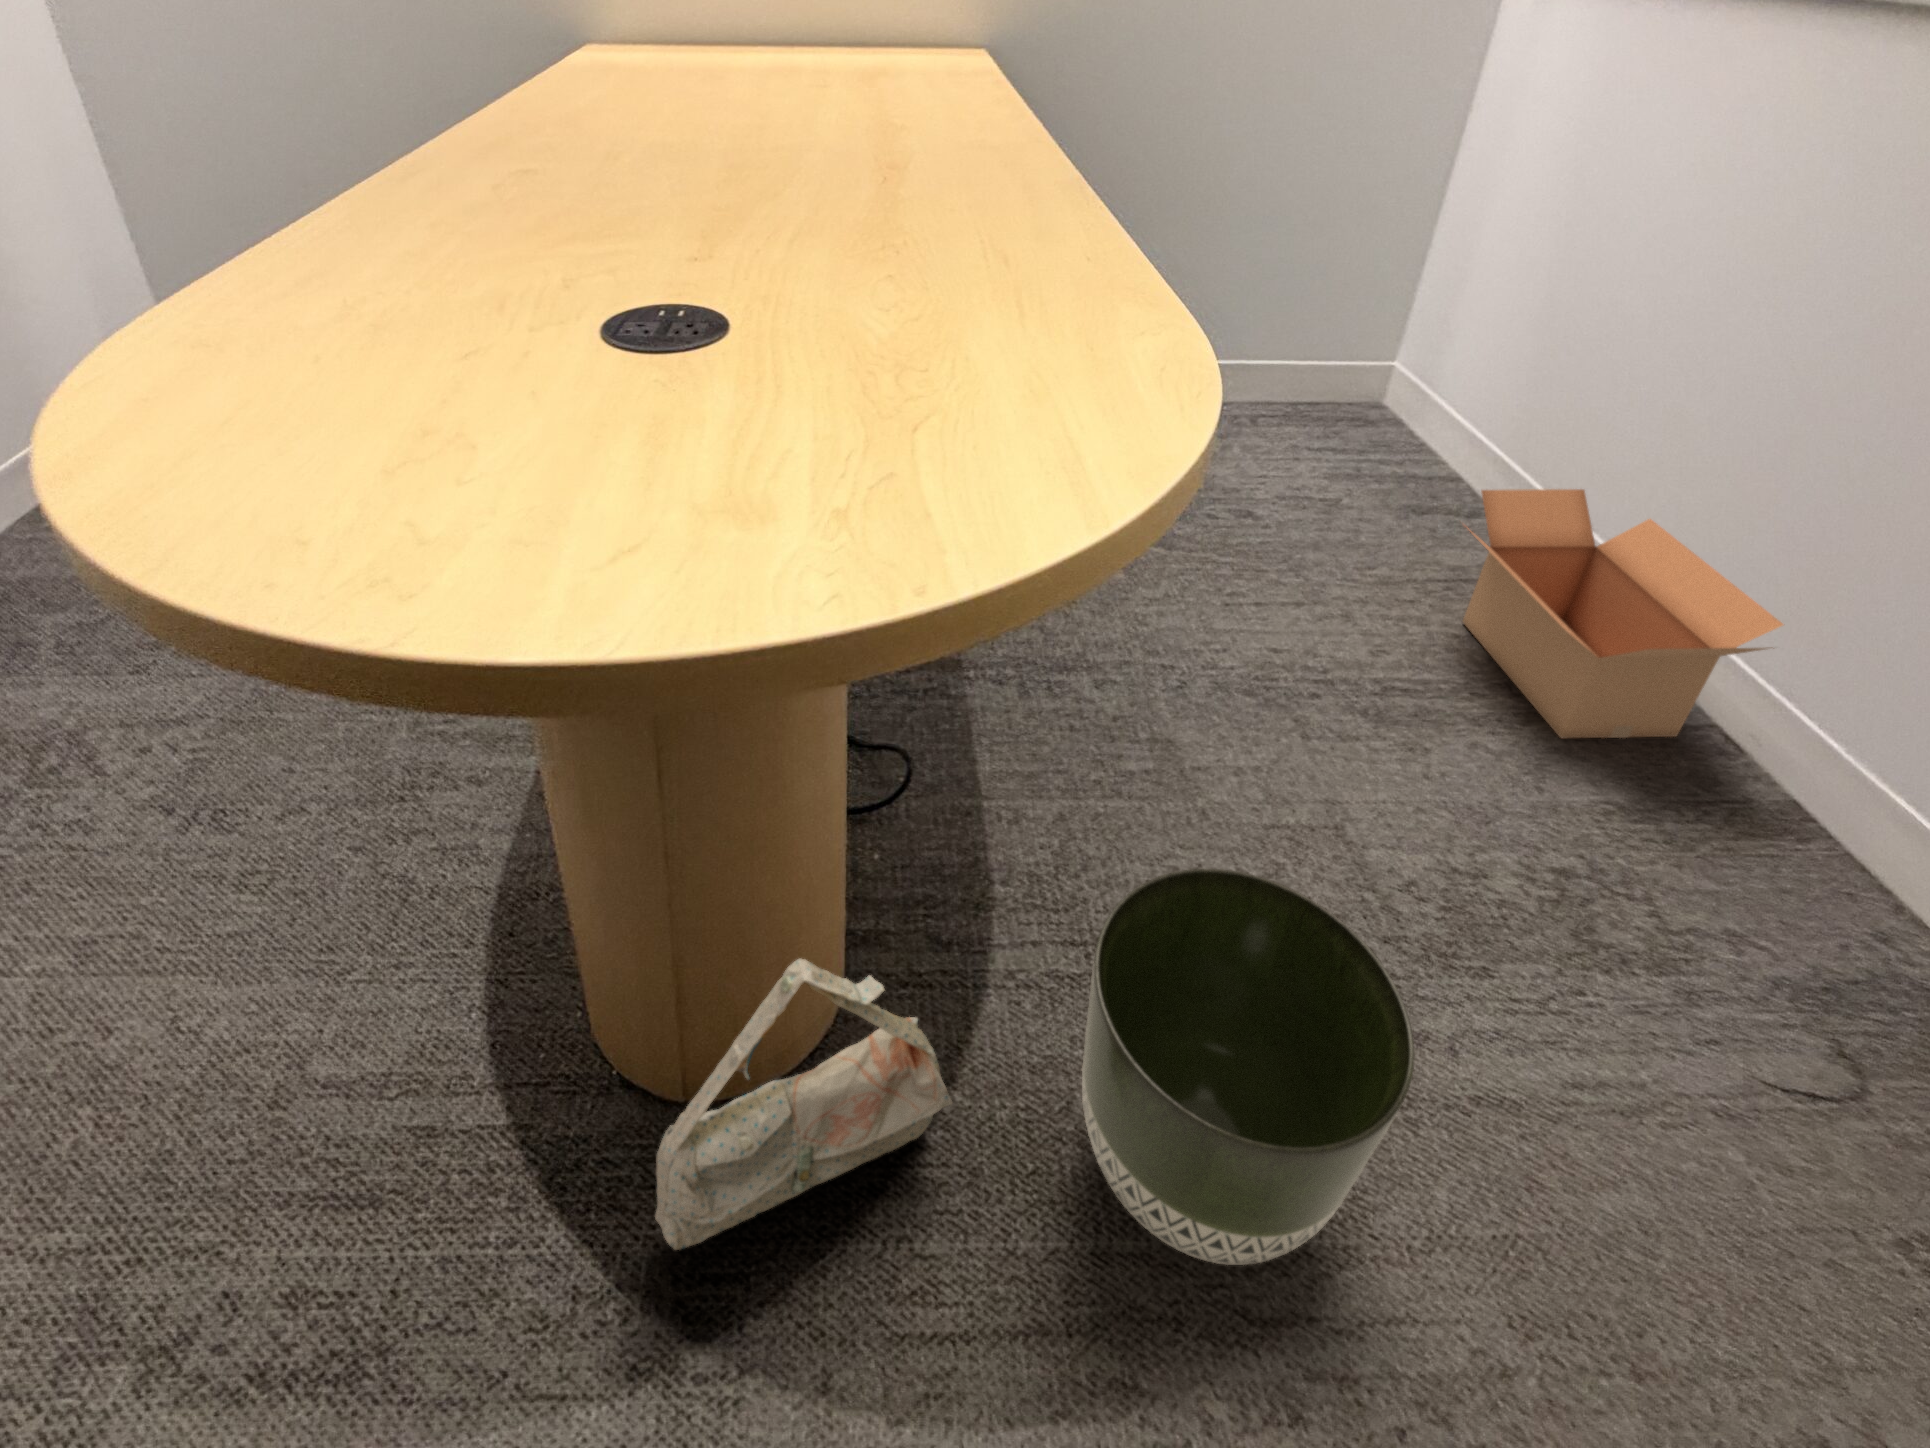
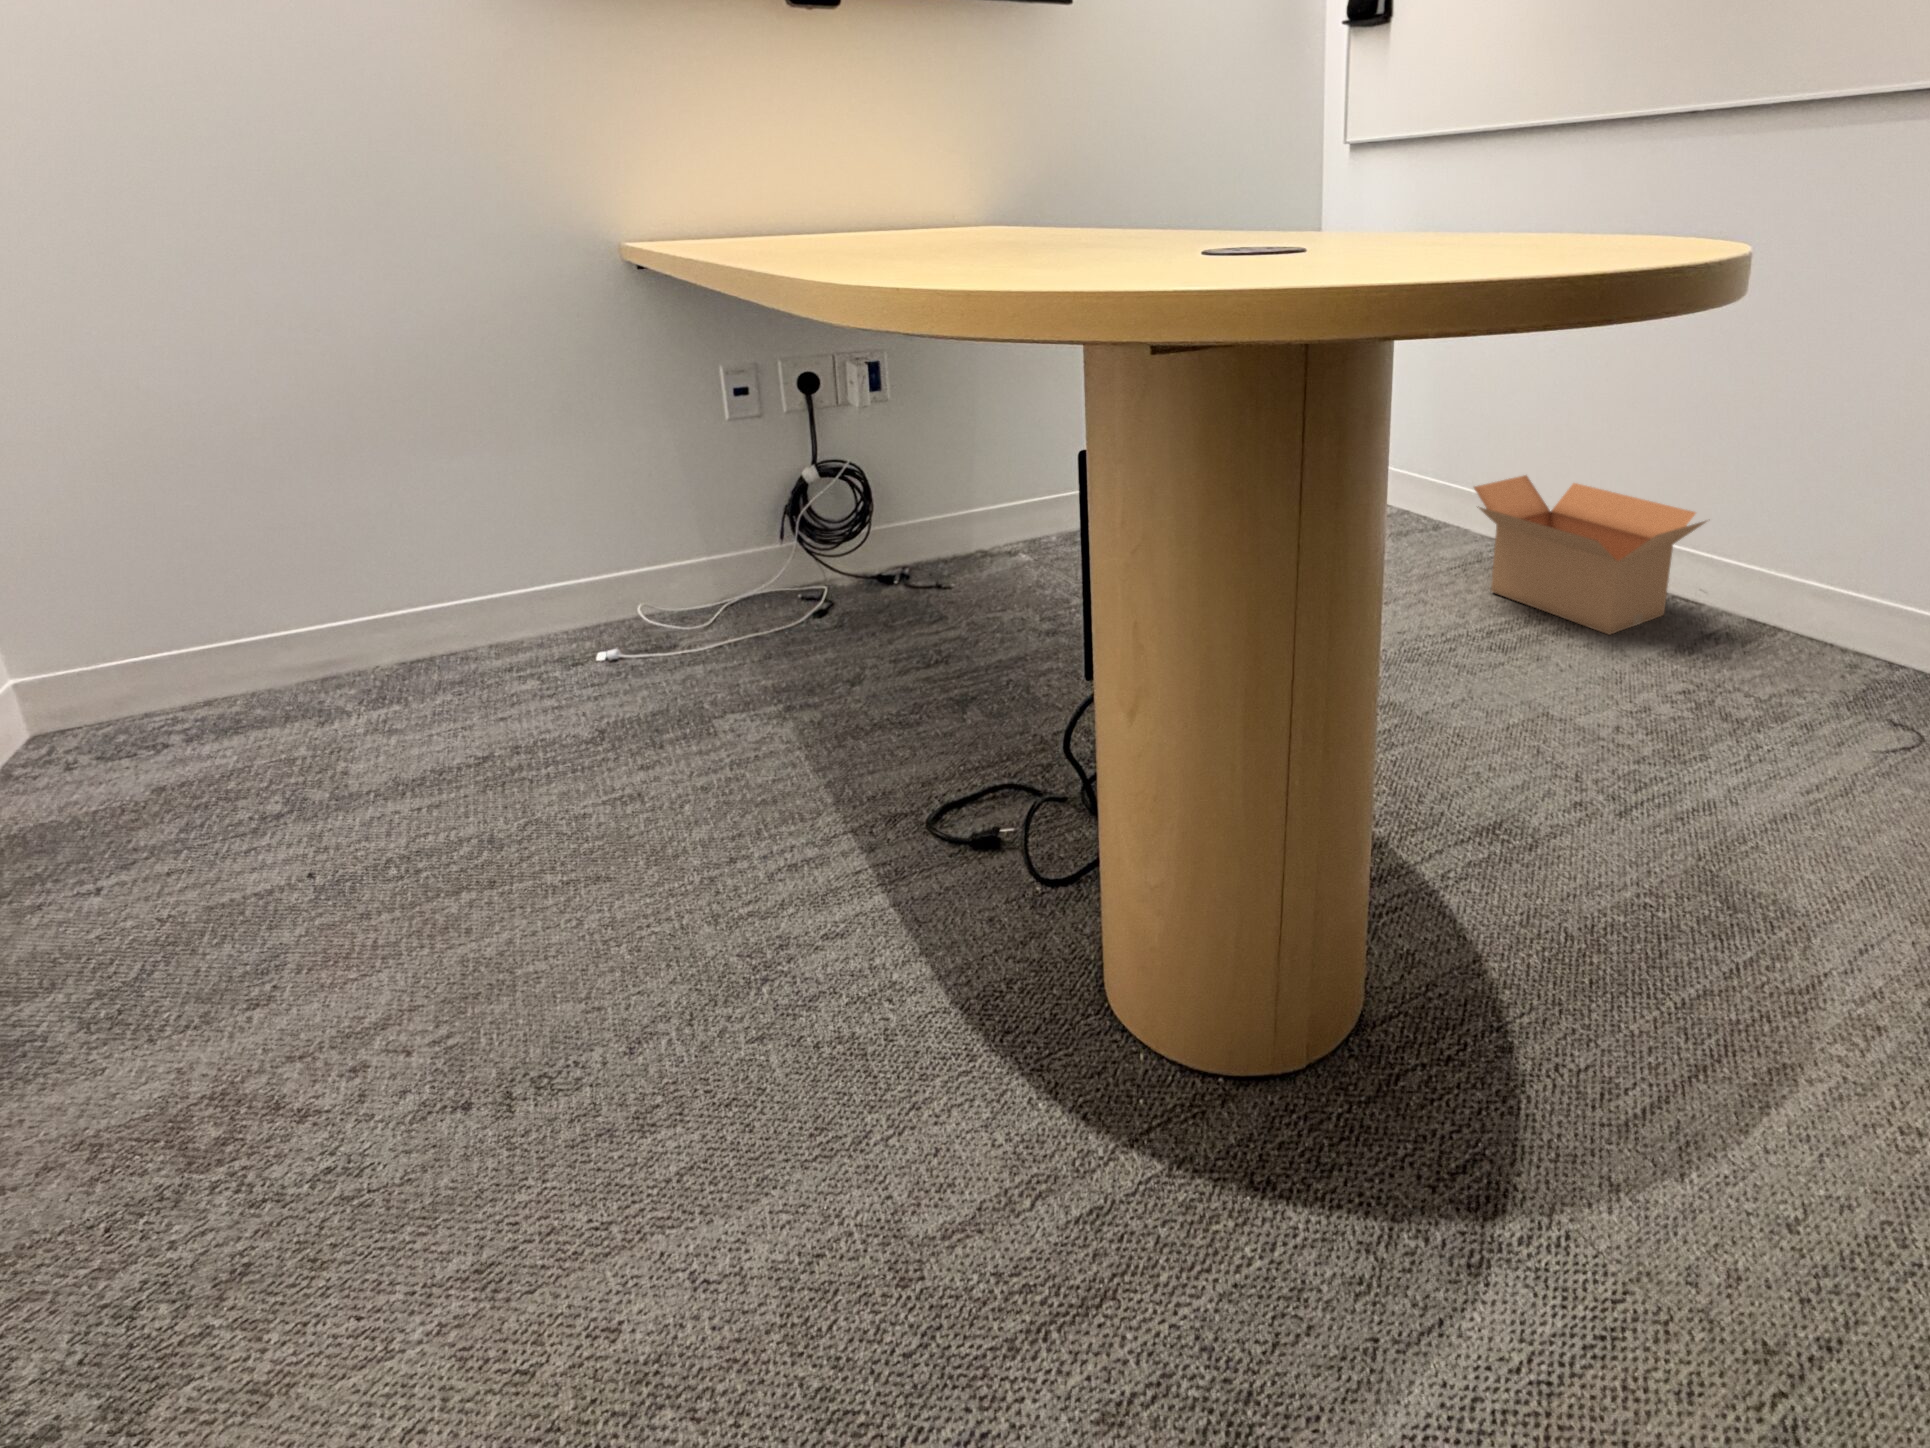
planter: present [1082,869,1415,1265] -> none [1576,669,1857,970]
bag: present [655,959,952,1250] -> none [1379,788,1532,1163]

